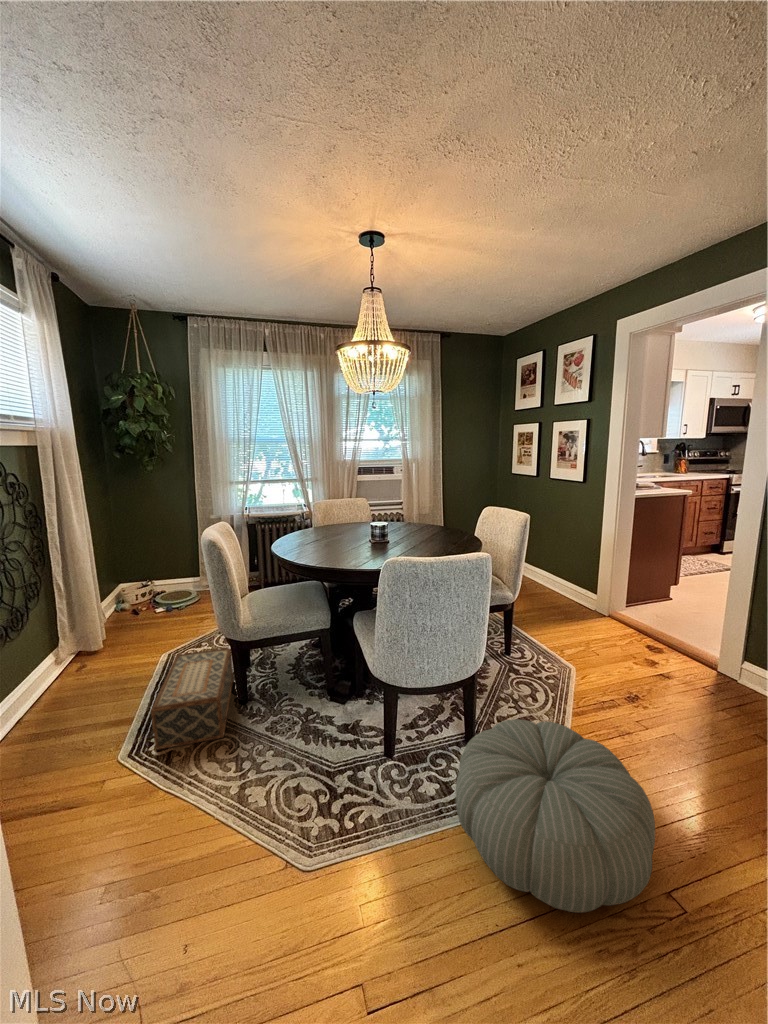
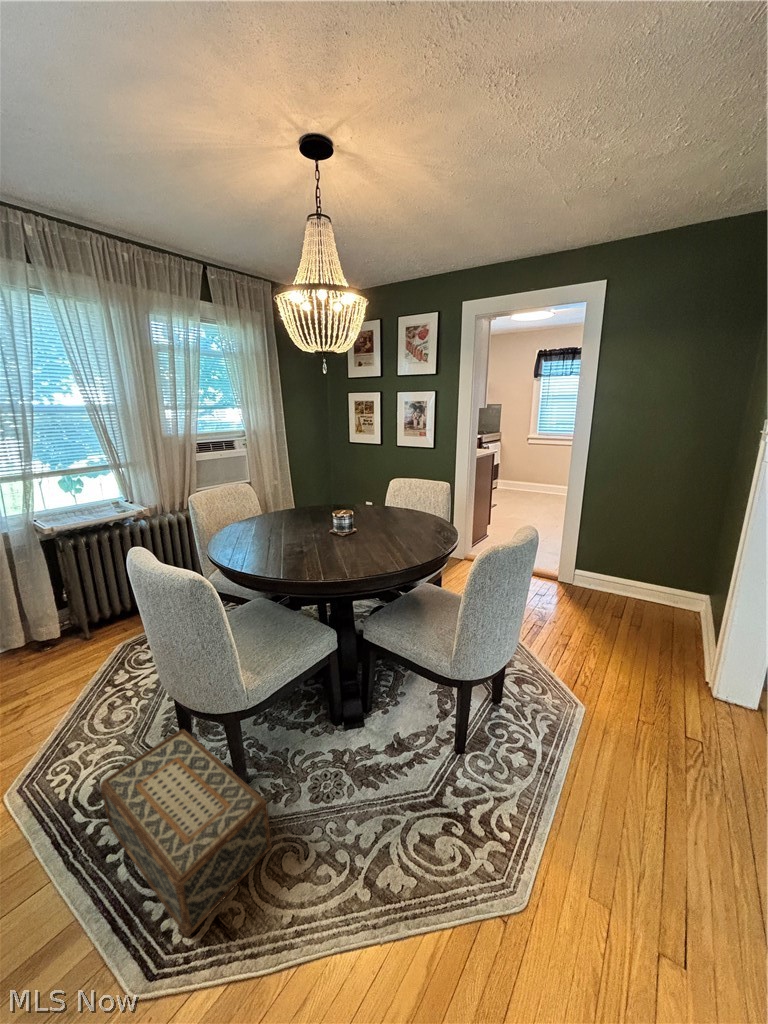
pouf: present [456,719,655,913] -> none [534,655,702,793]

